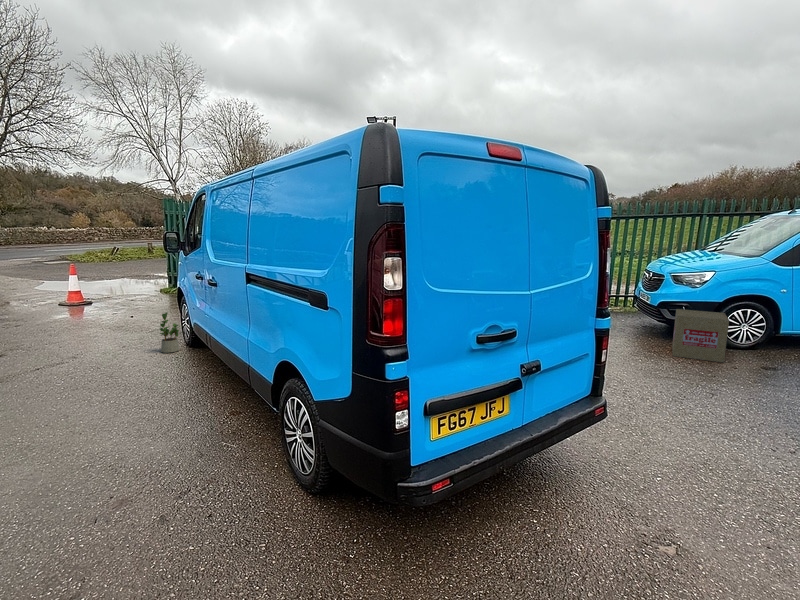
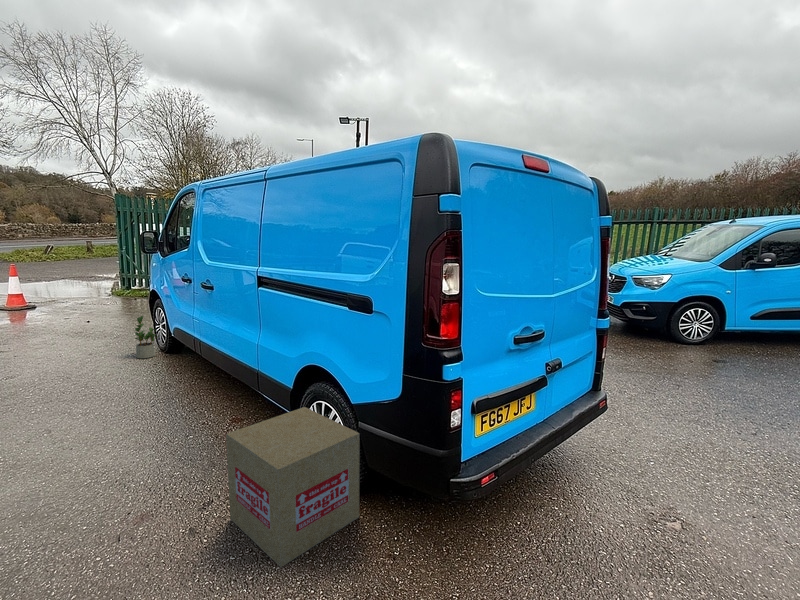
cardboard box: present [672,309,729,362] -> present [226,407,360,567]

